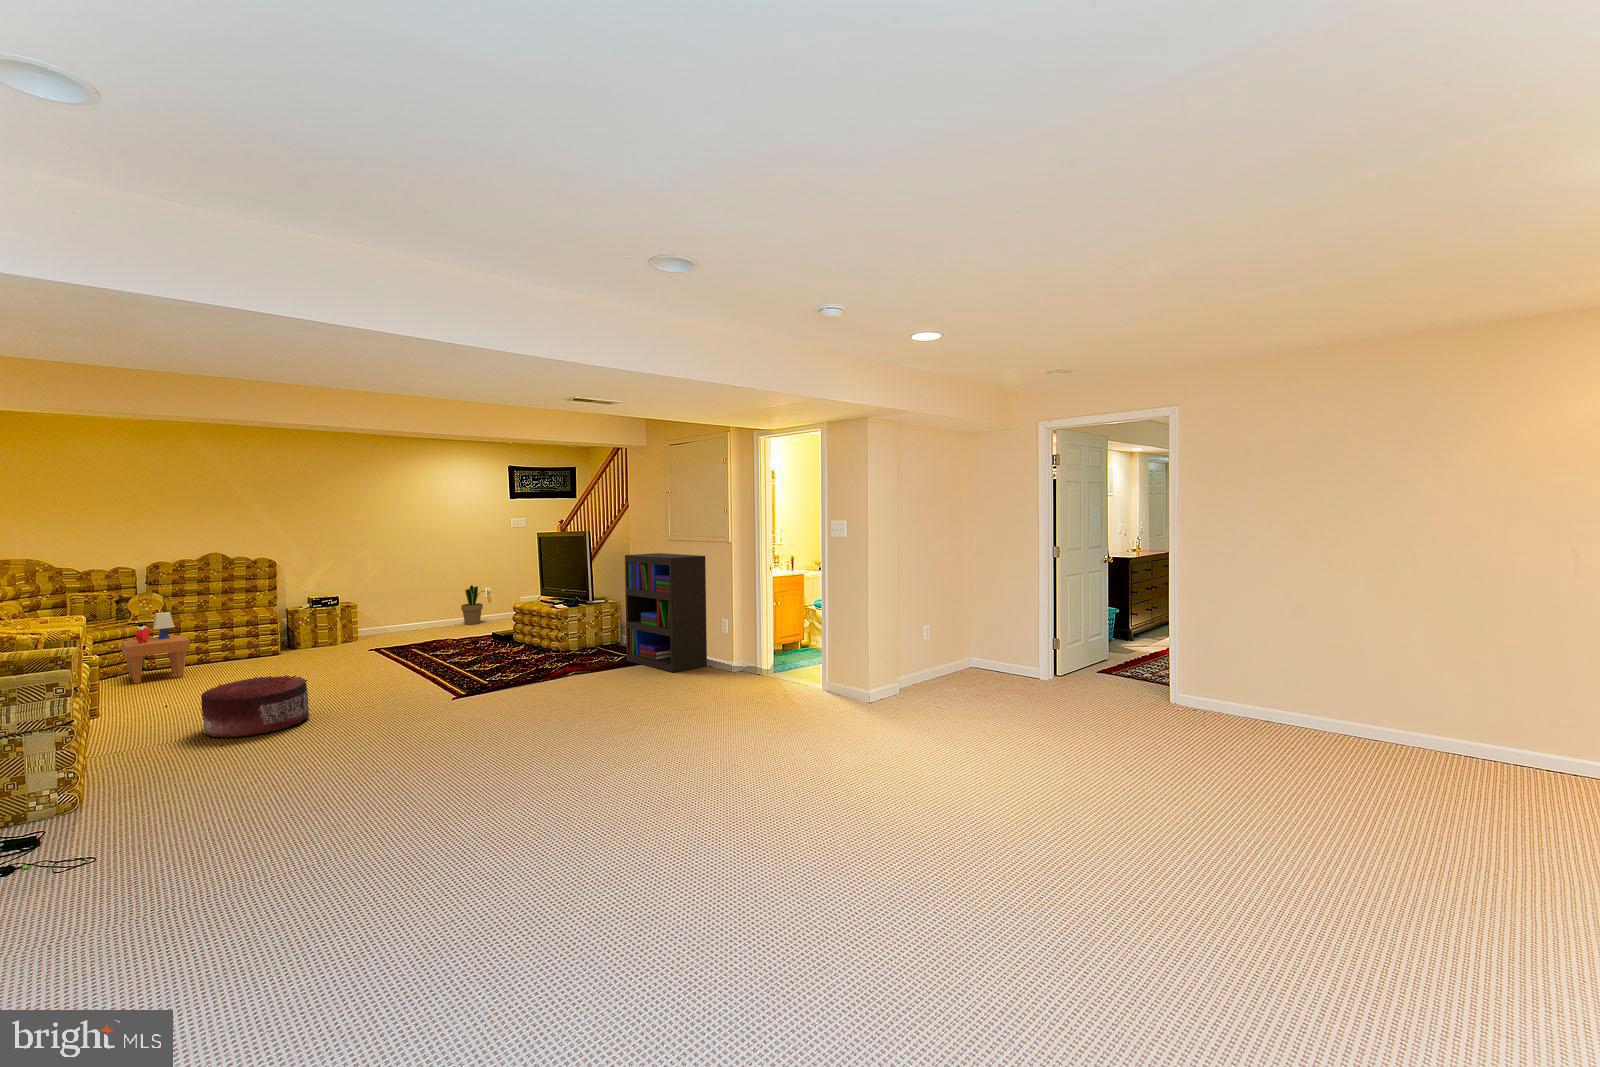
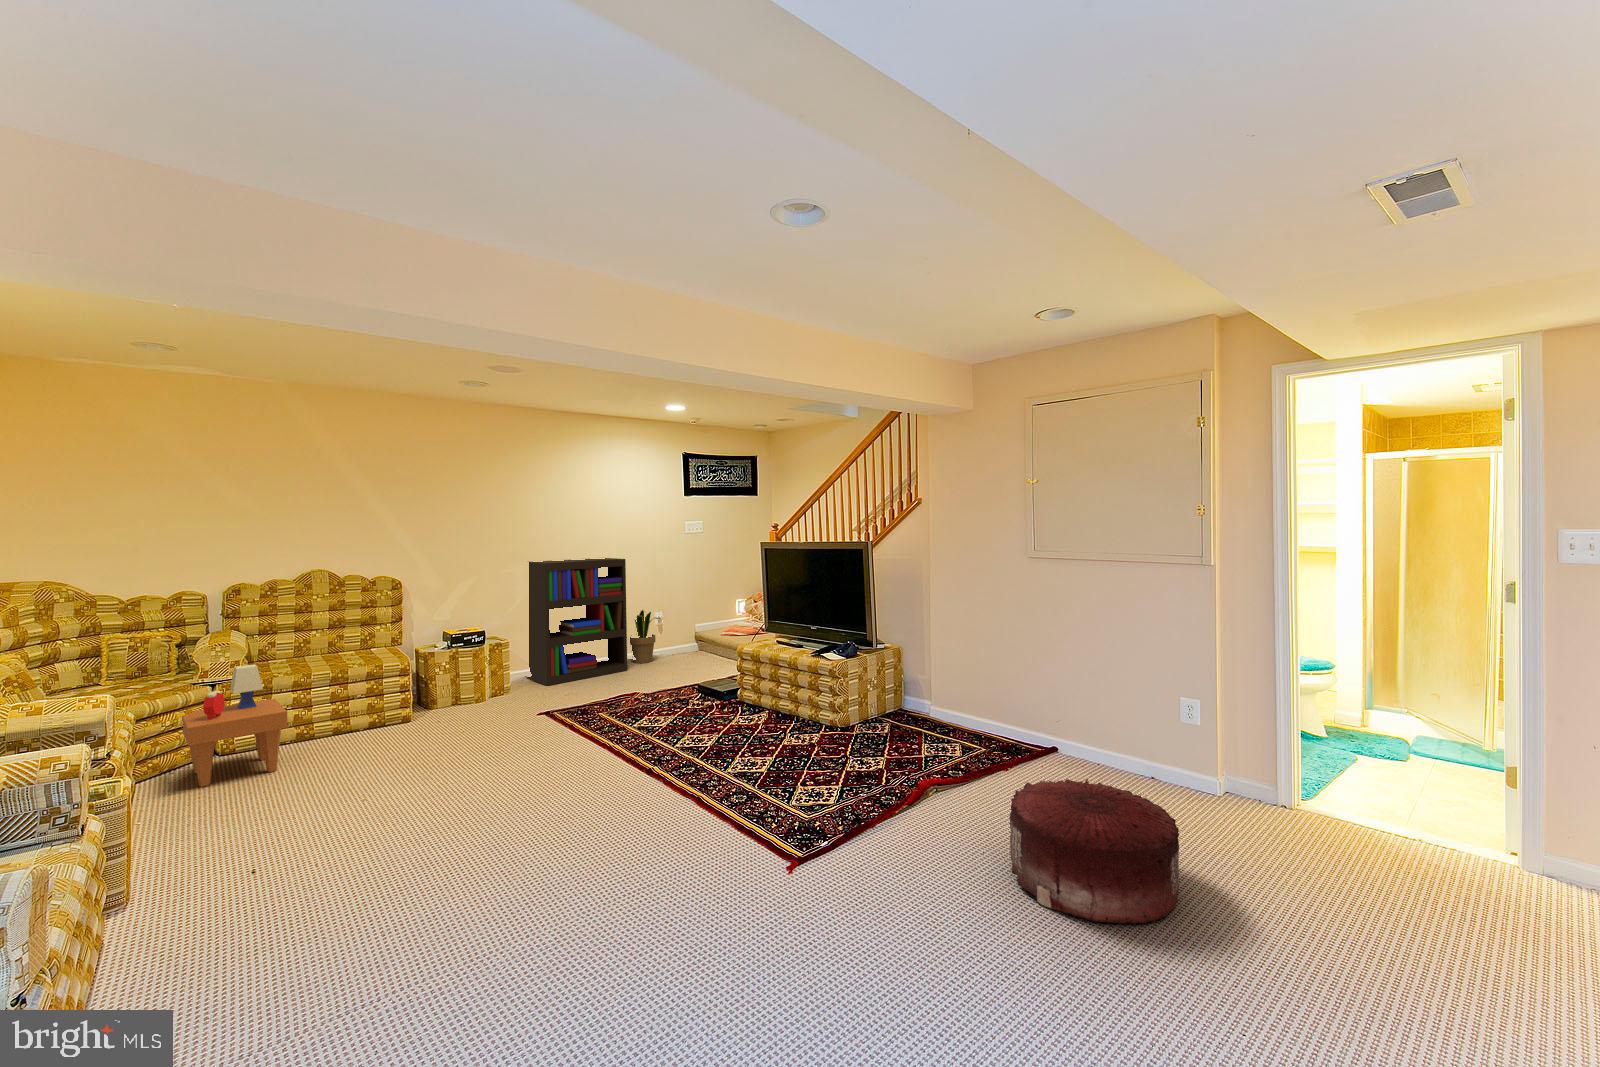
bookshelf: present [625,553,707,672] -> present [527,558,627,686]
pouf: present [201,675,310,738] -> present [1009,779,1179,924]

